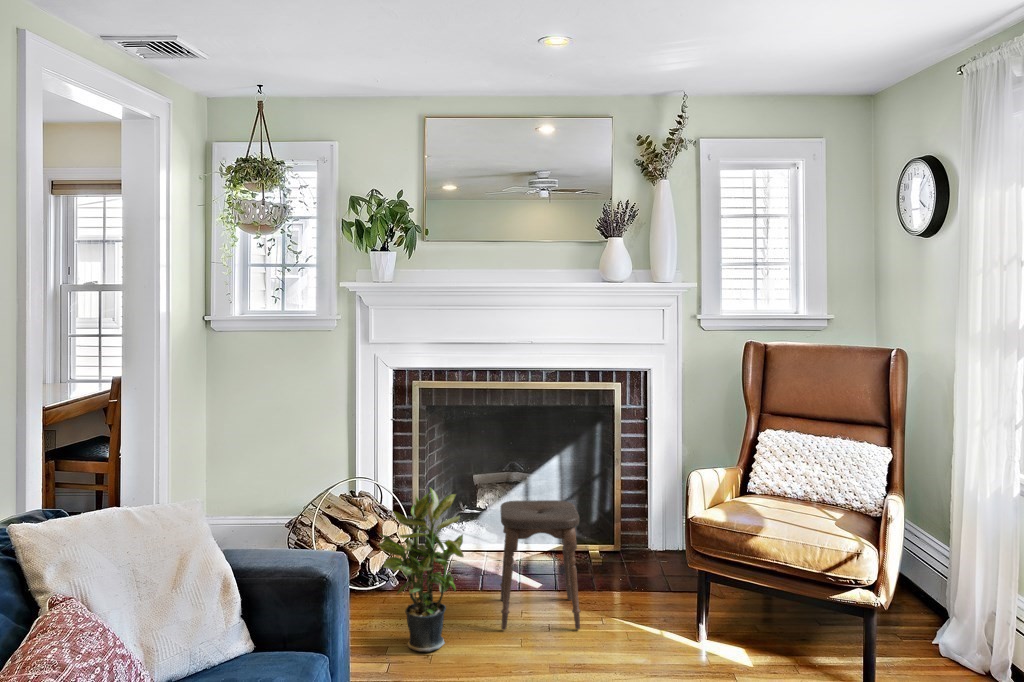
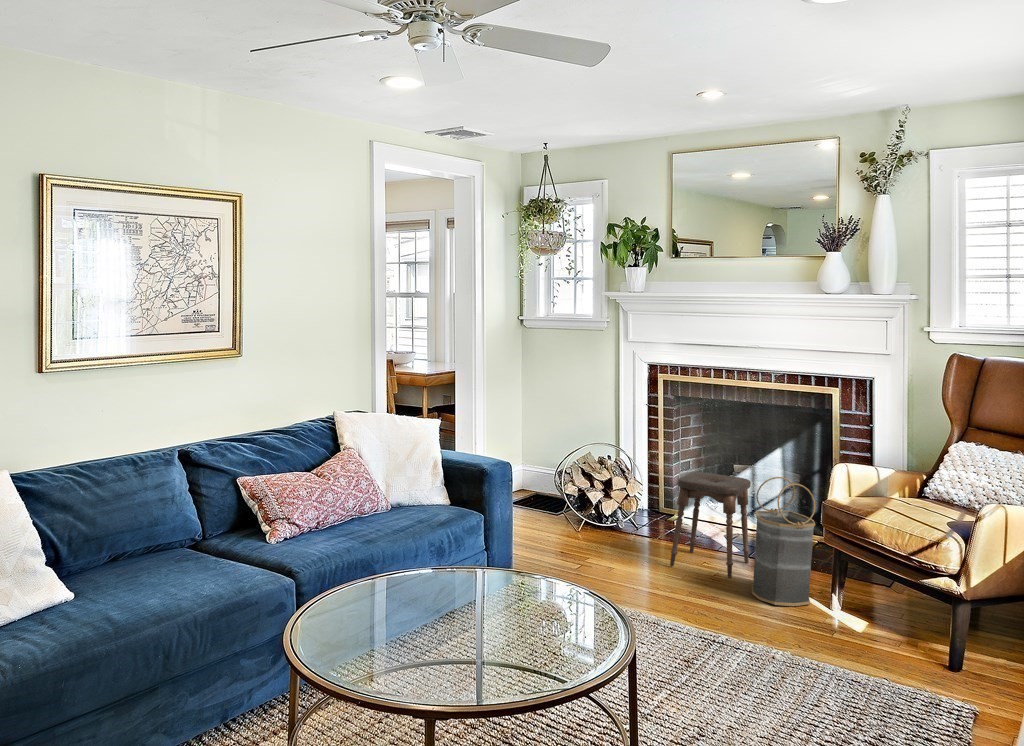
potted plant: present [379,488,463,652] -> none [577,446,643,565]
basket: none [611,498,687,656] -> present [752,477,815,606]

